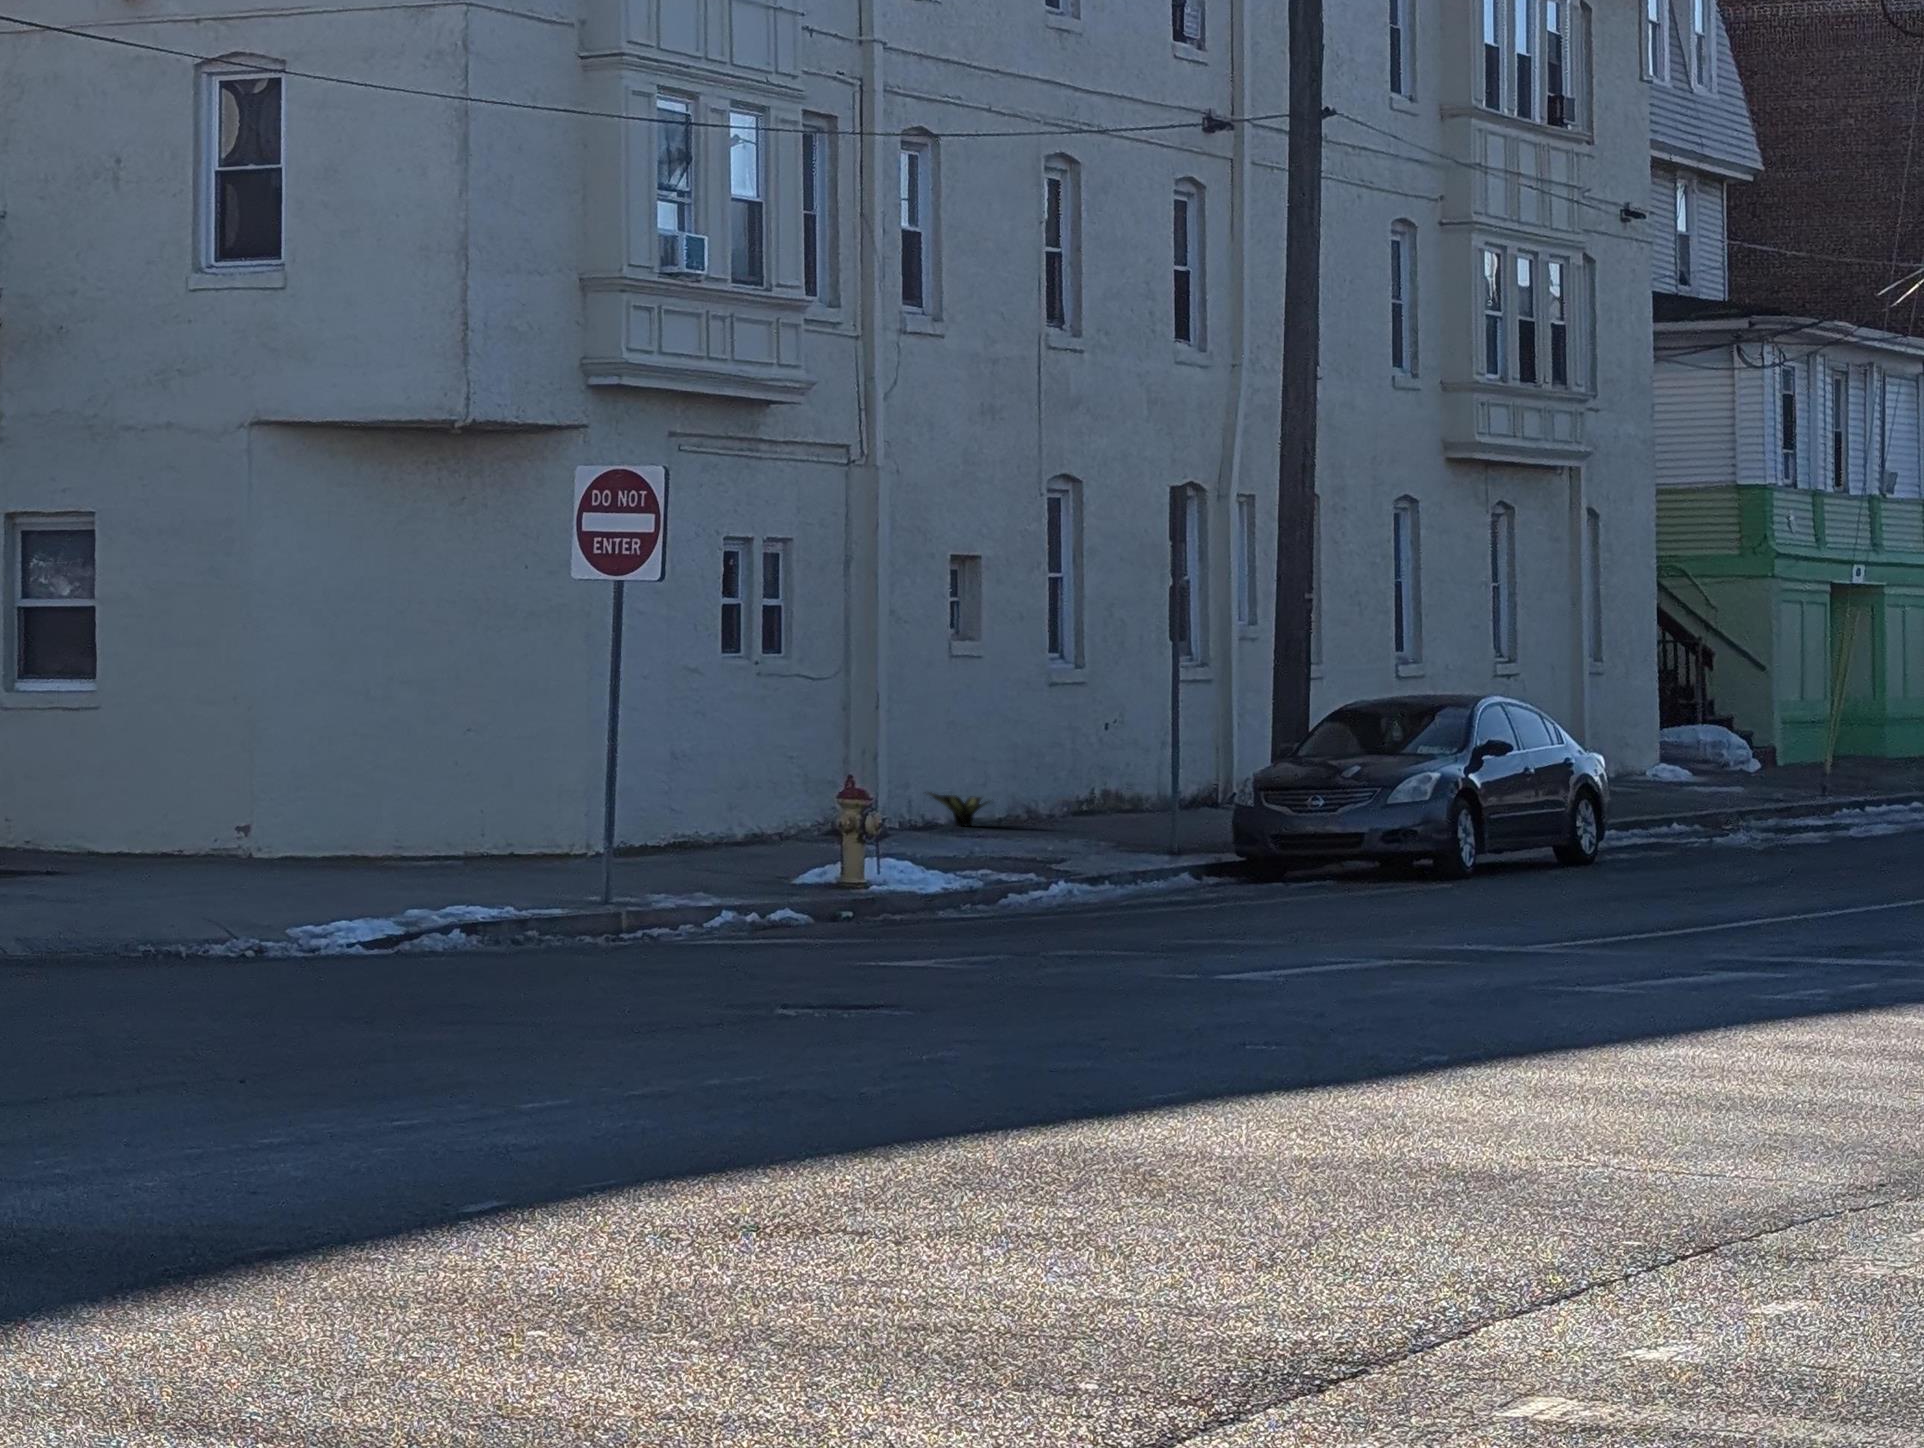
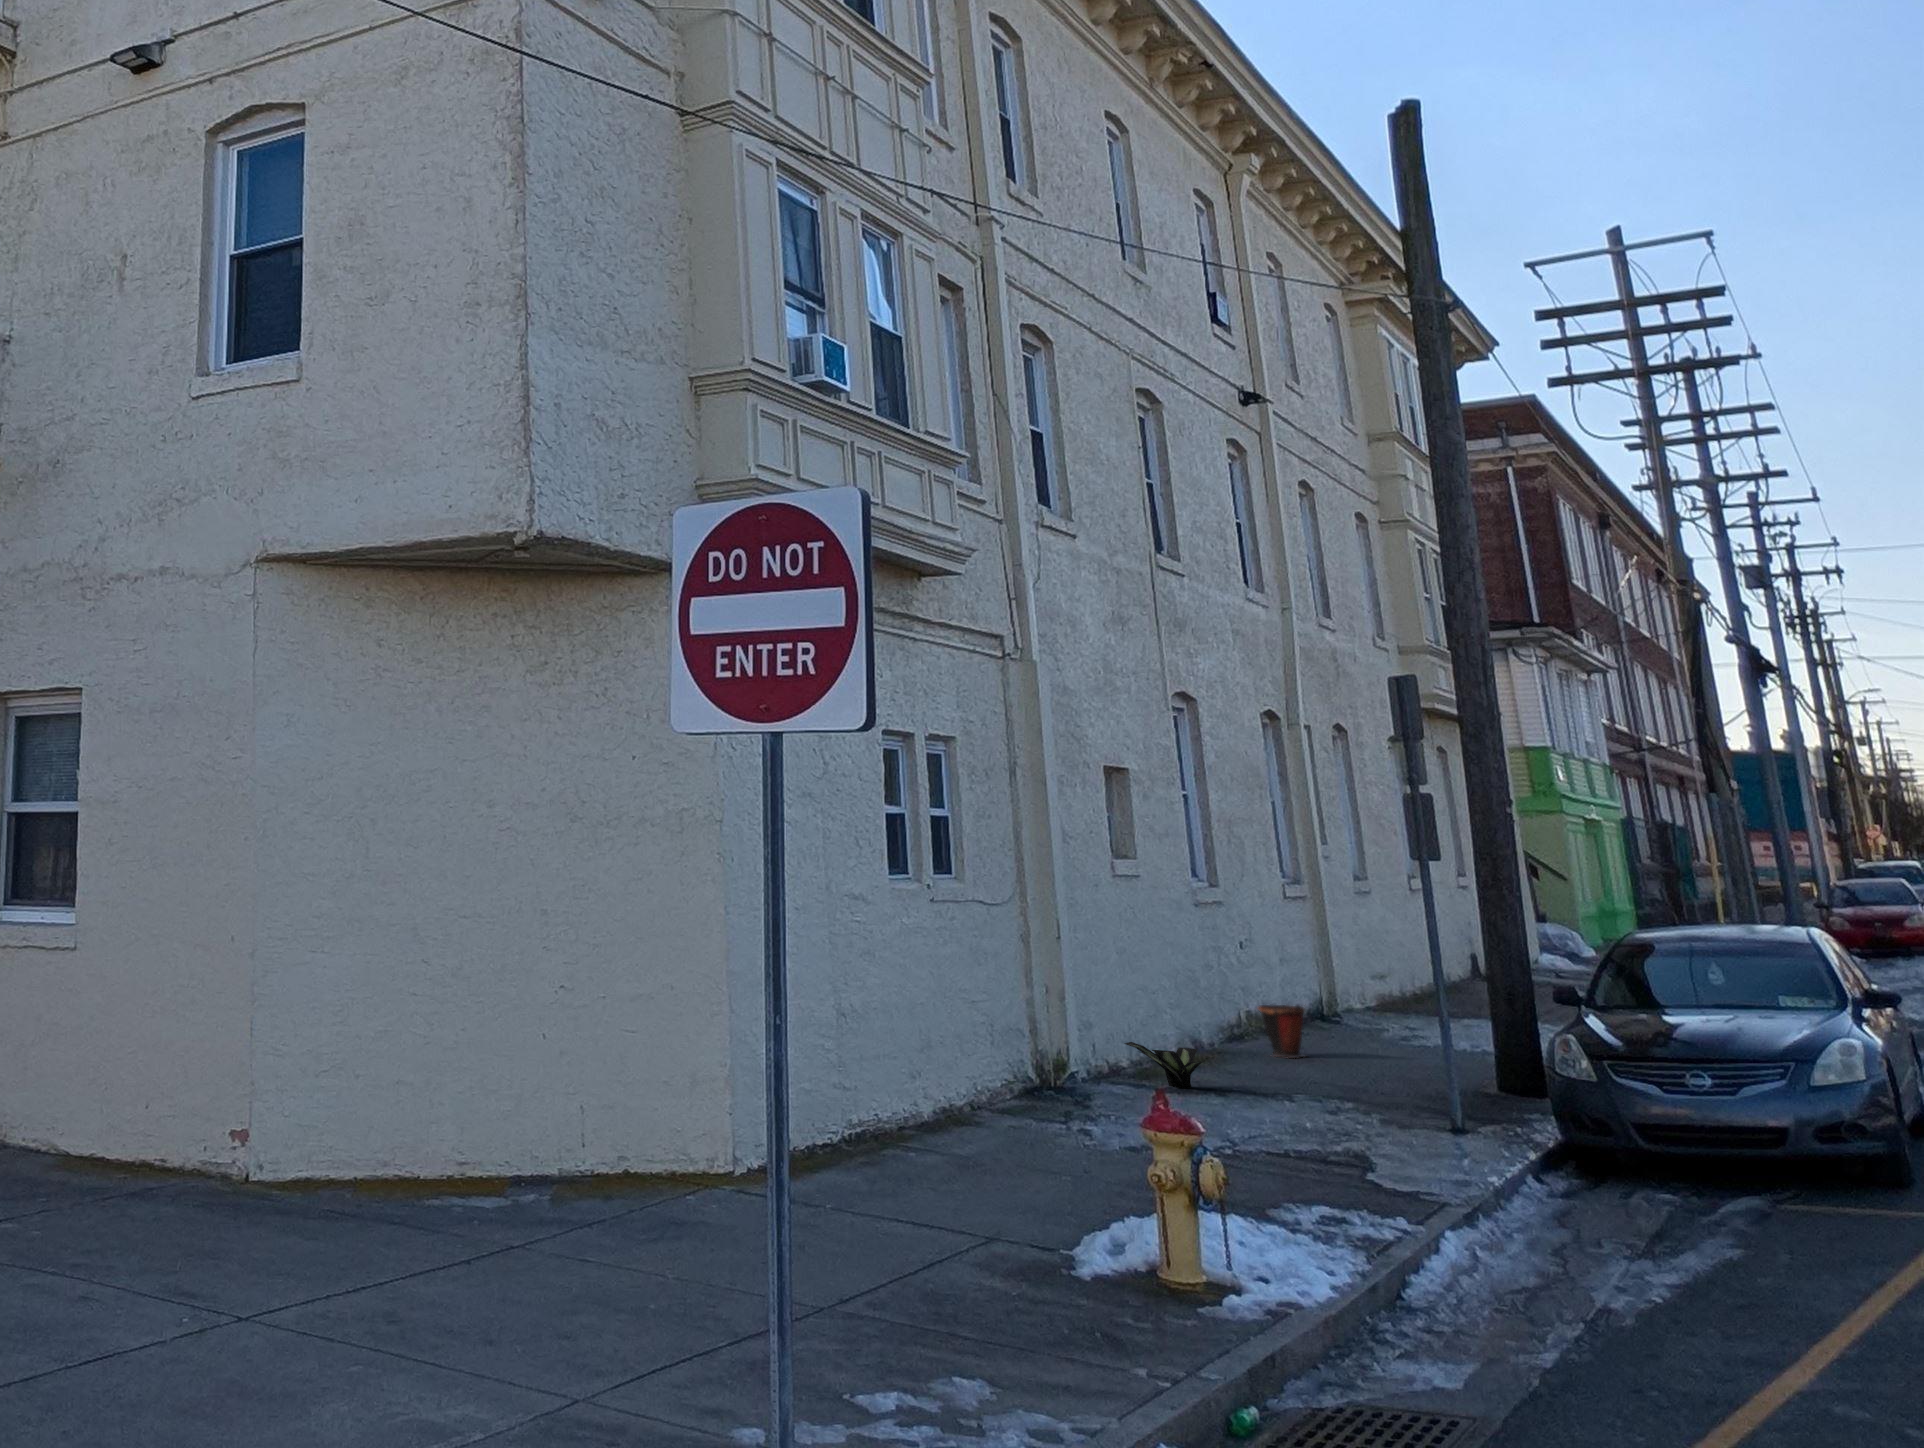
waste bin: none [1065,767,1108,814] -> present [1258,1004,1305,1058]

